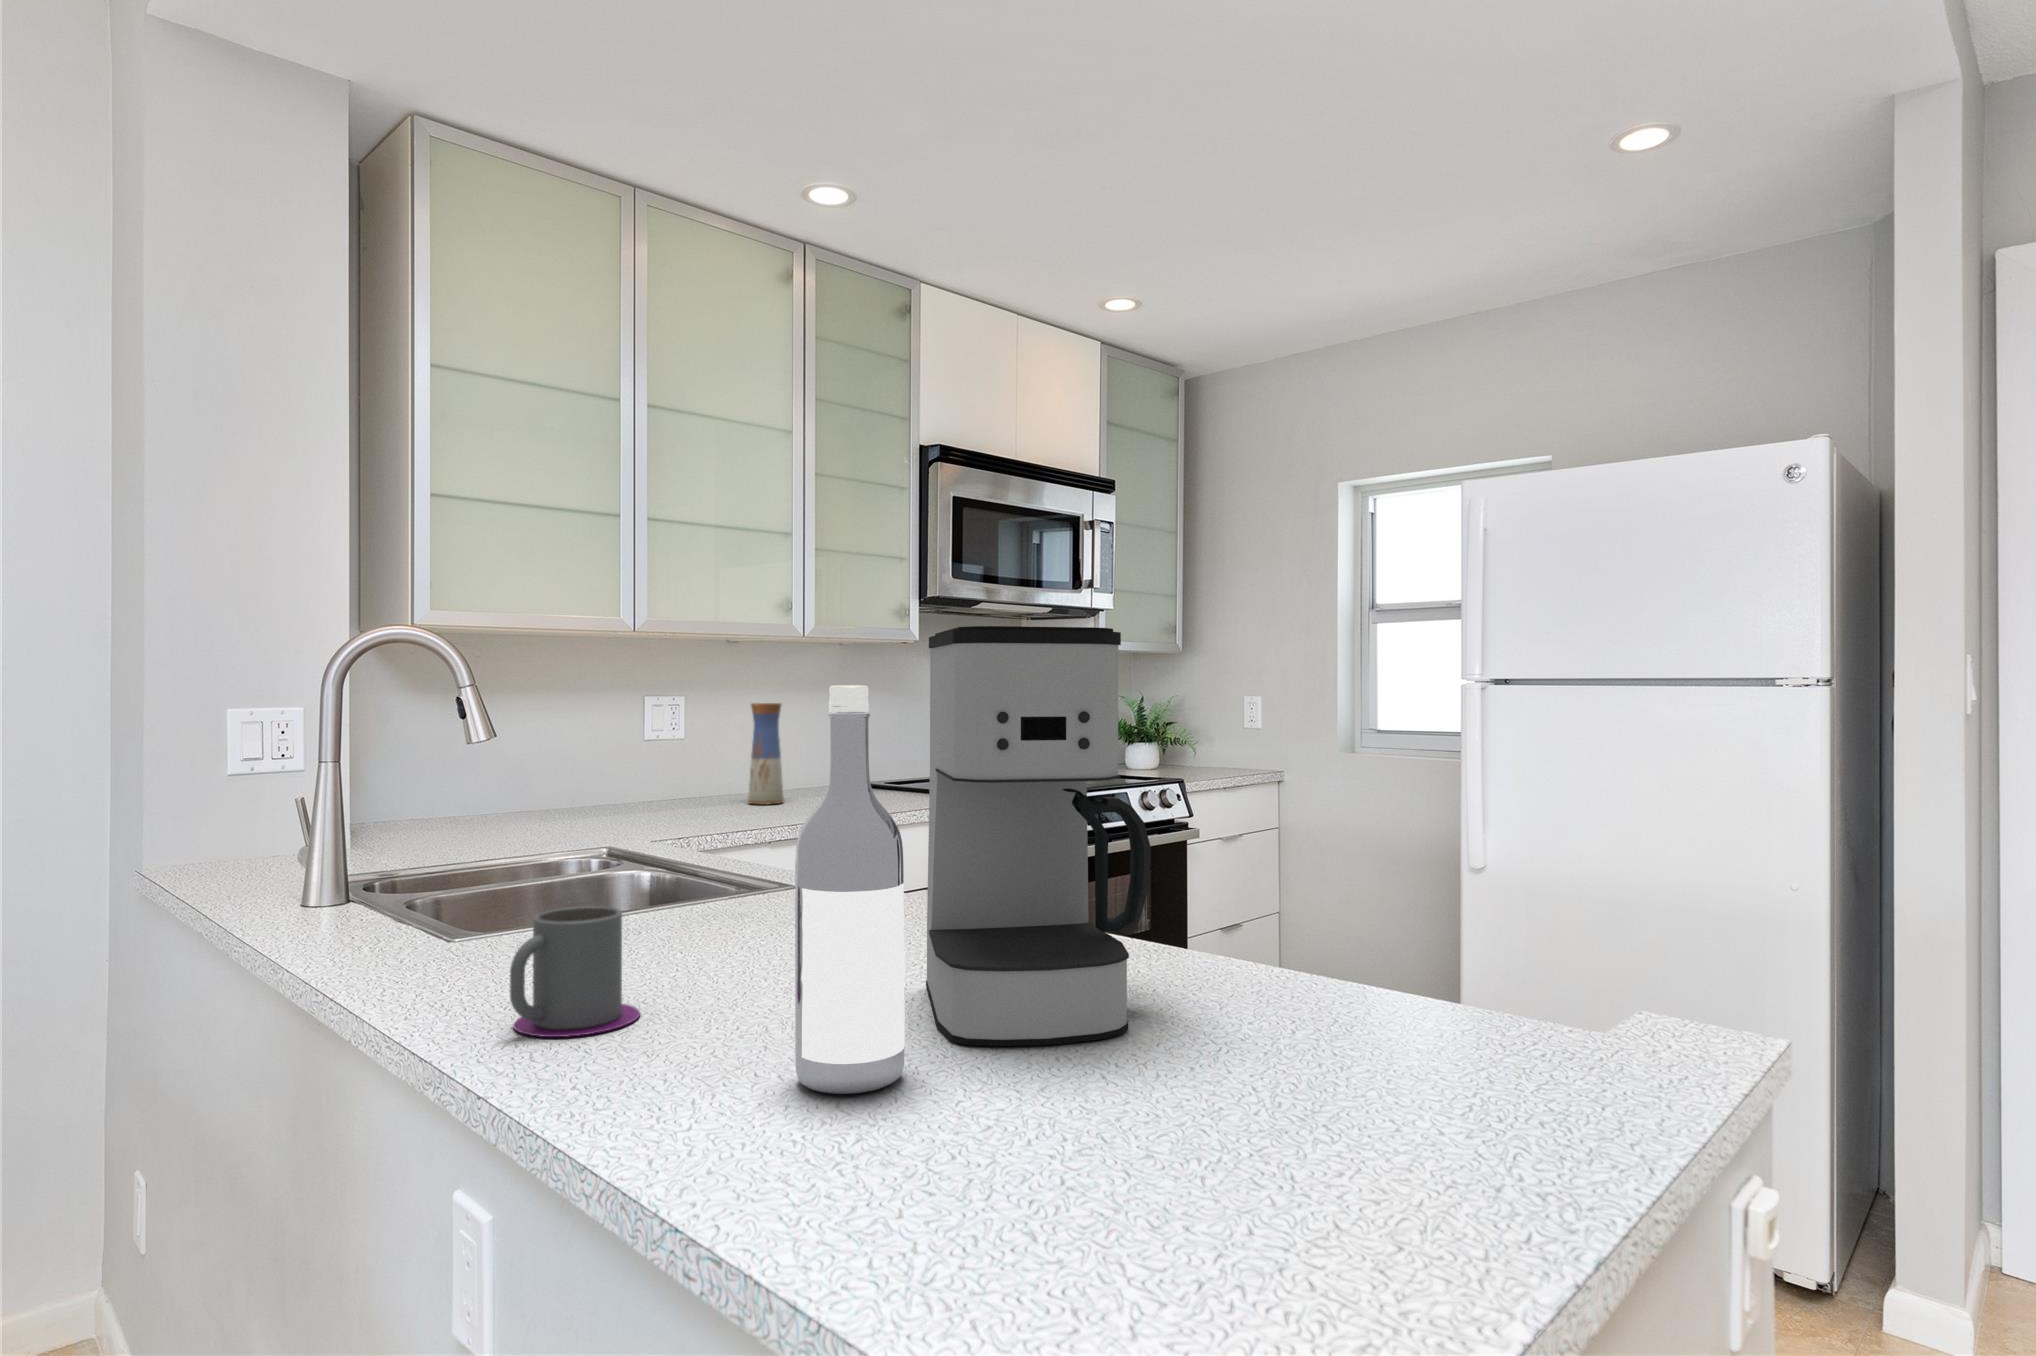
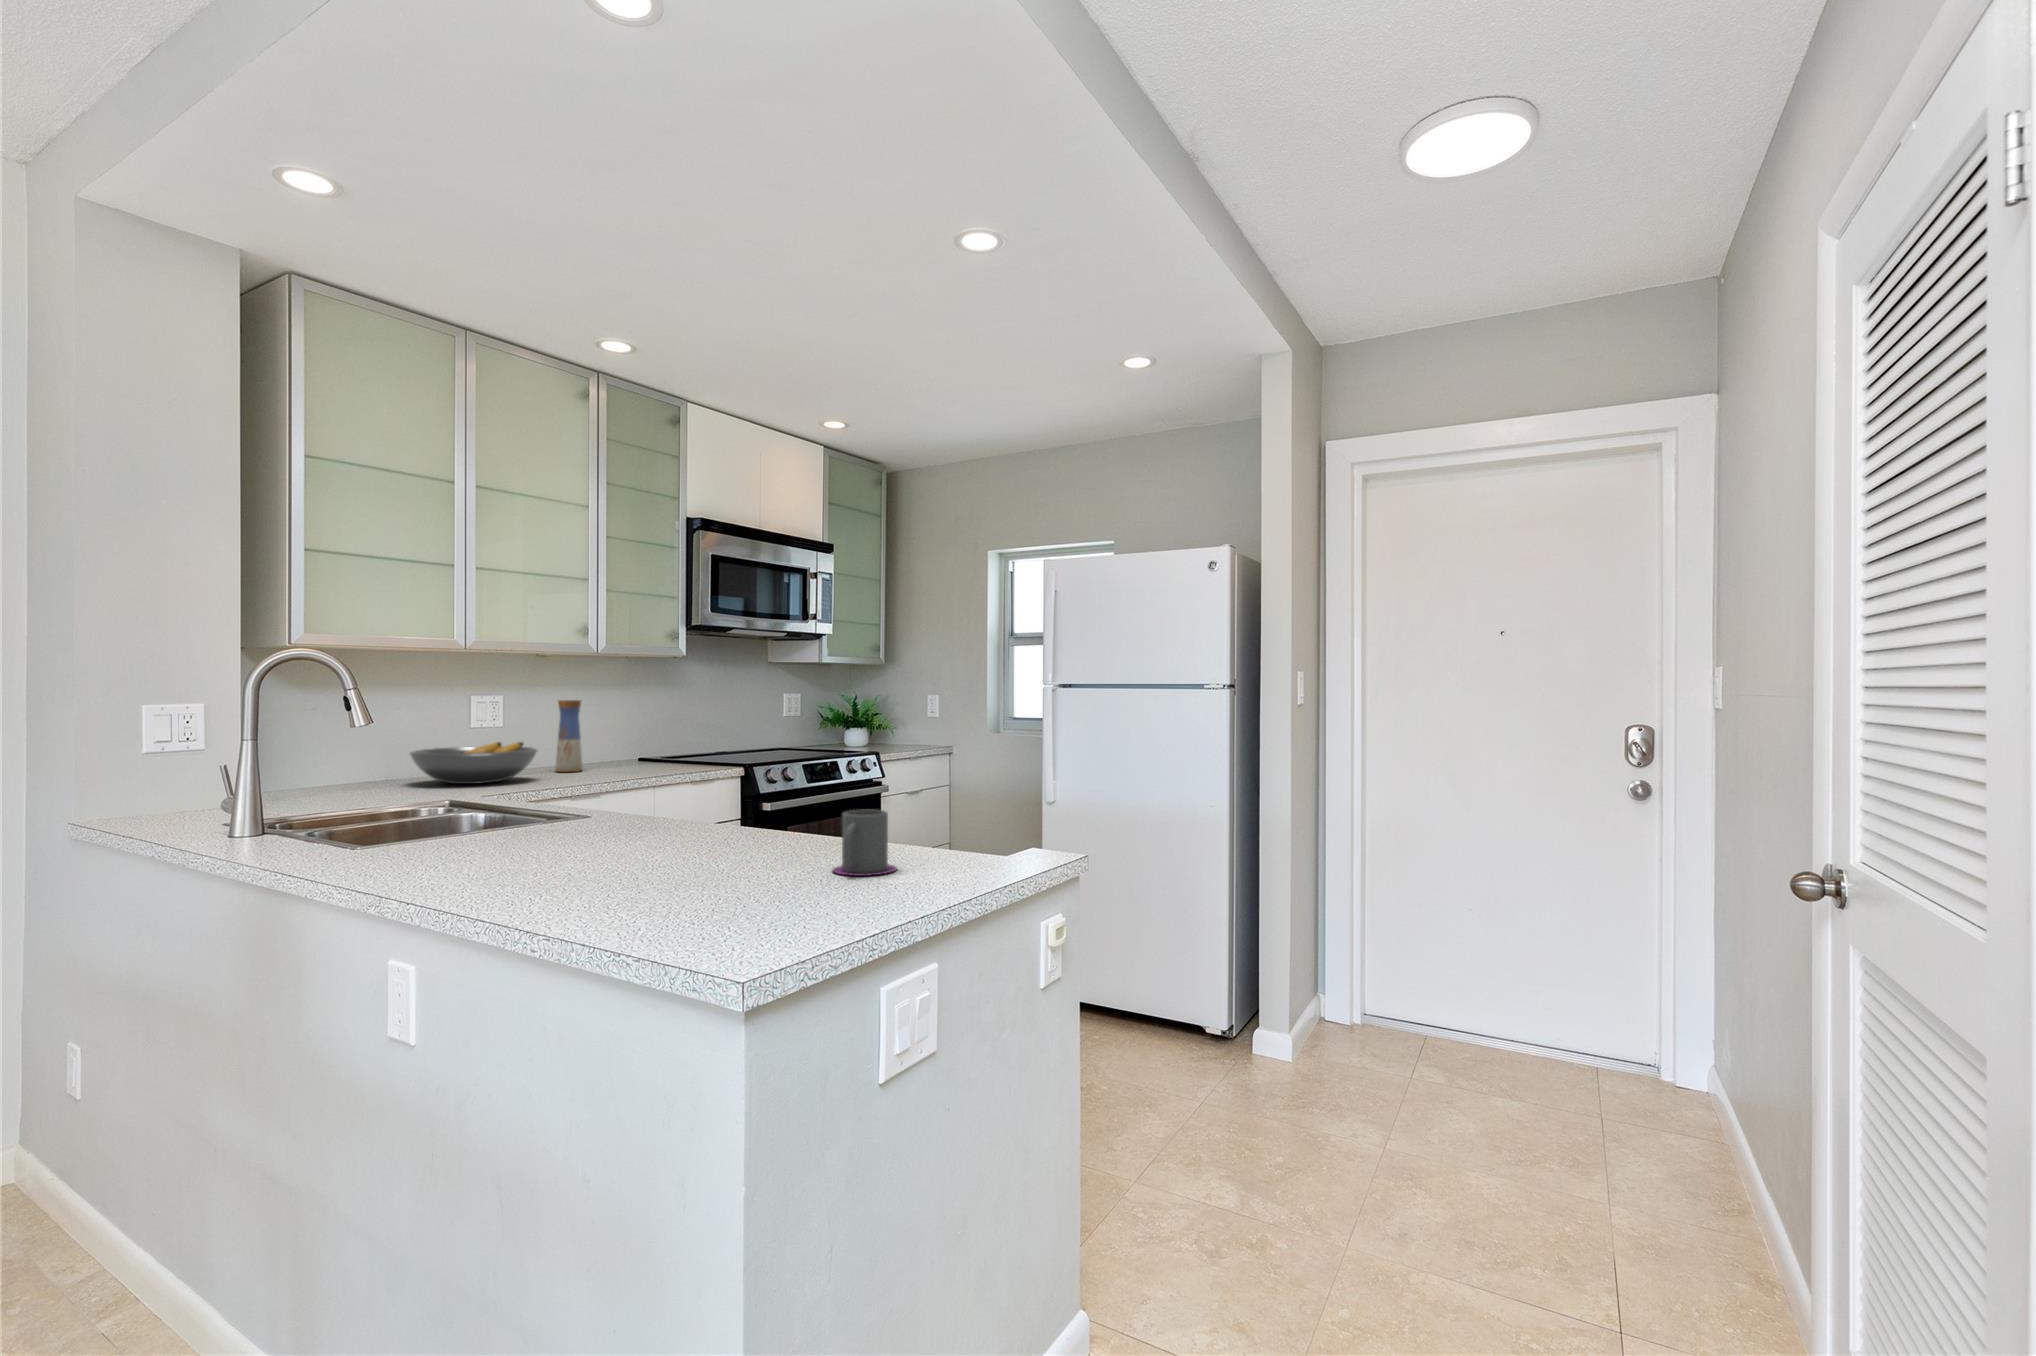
coffee maker: present [926,626,1151,1046] -> none [671,659,791,868]
wine bottle: present [795,685,906,1094] -> none [597,689,654,884]
fruit bowl: none [559,763,724,821] -> present [410,742,537,784]
mug: present [510,906,640,1037] -> present [833,810,897,876]

